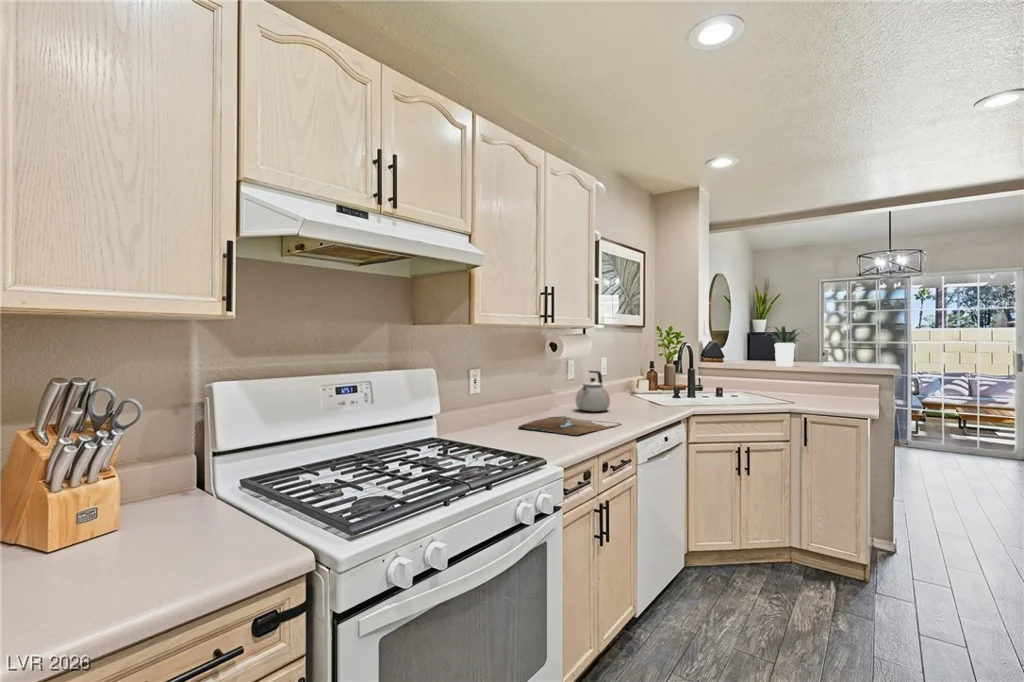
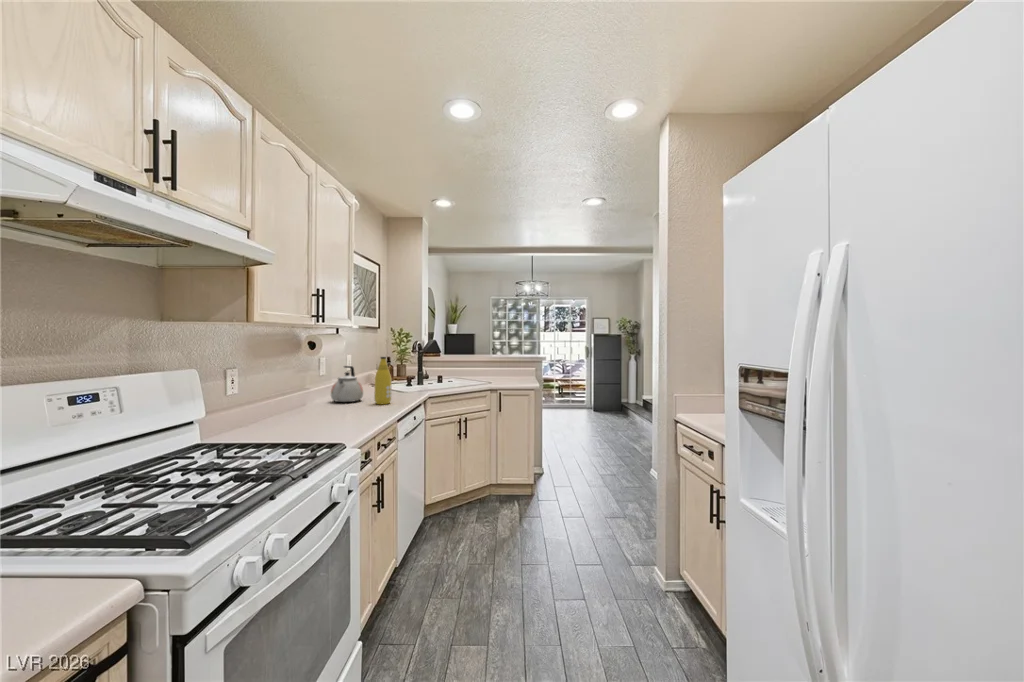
potted plant: present [764,326,804,367] -> none [466,329,498,359]
bottle: none [619,361,639,418] -> present [374,357,392,404]
cutting board: present [519,416,621,435] -> none [286,408,382,423]

